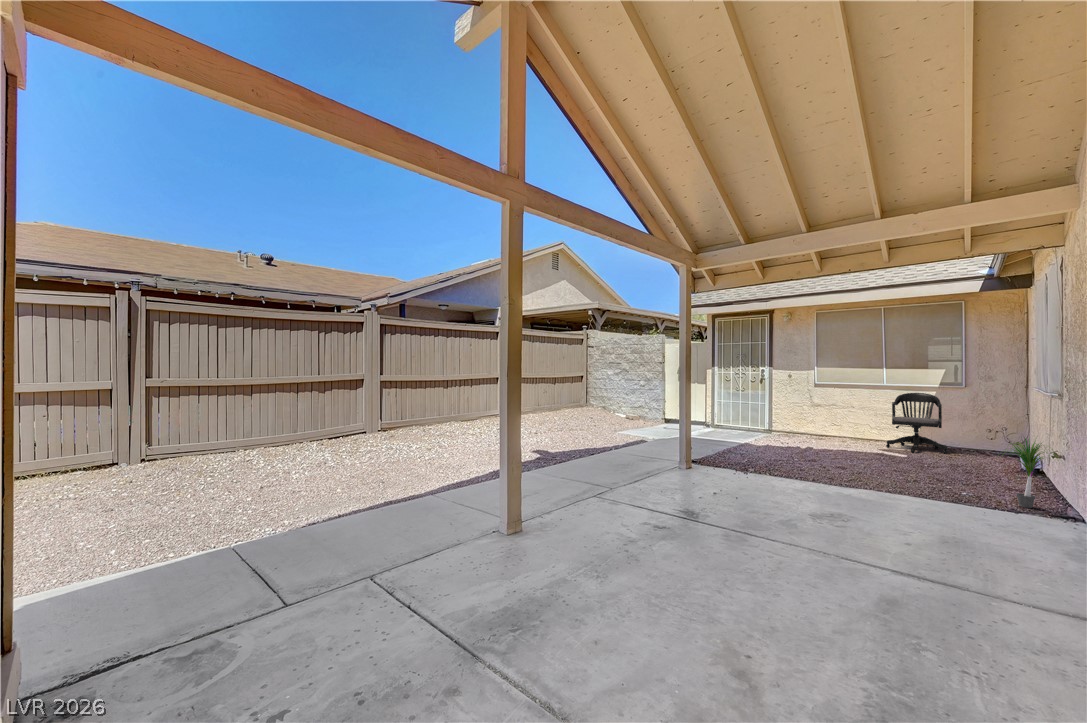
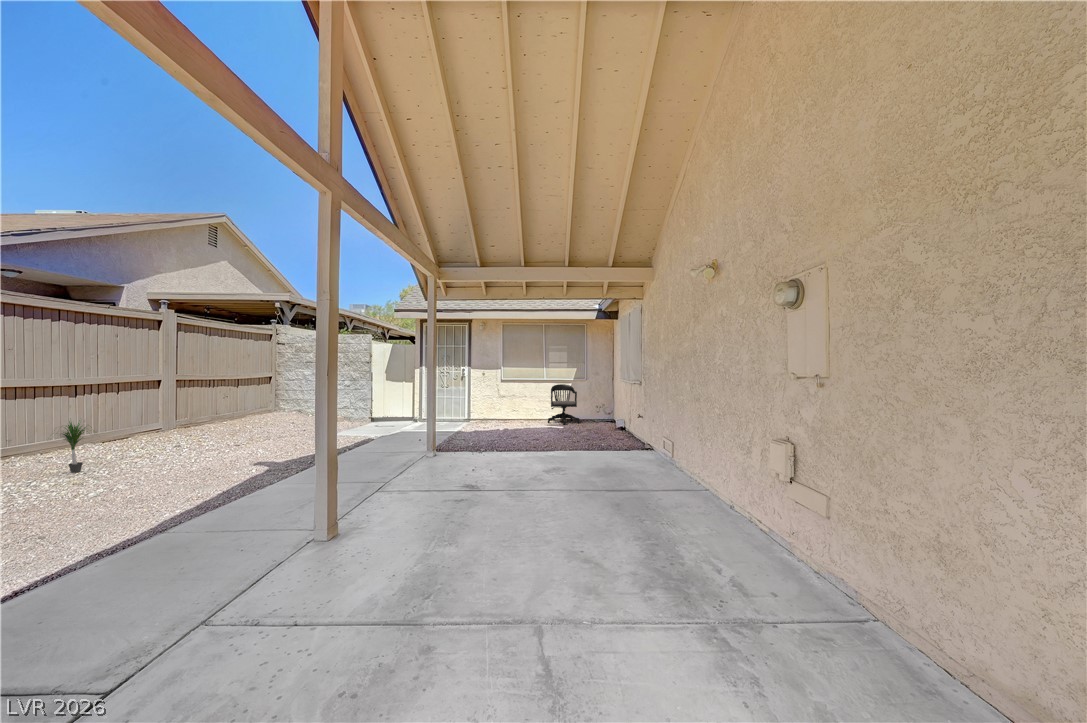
potted plant: present [1011,439,1055,508] -> present [62,421,86,473]

